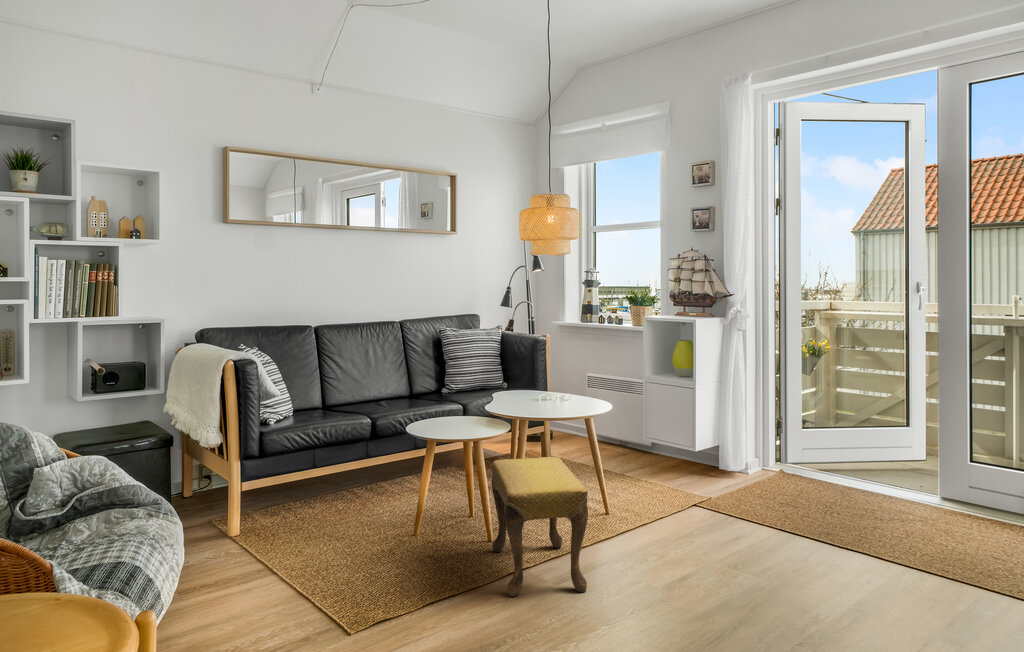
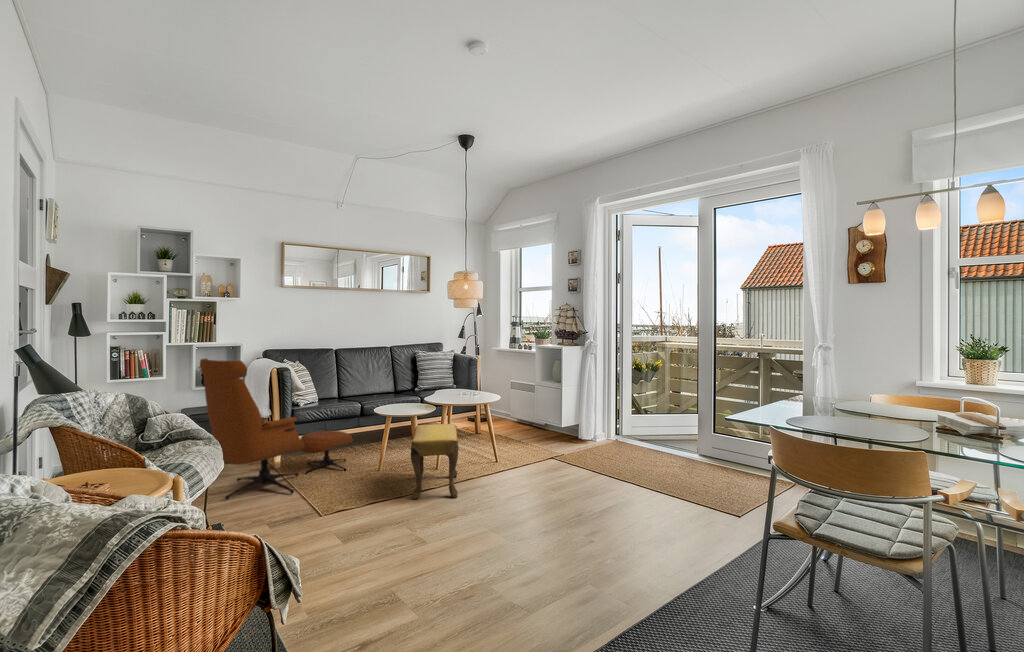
lounge chair: none [115,348,370,605] -> present [200,358,353,500]

